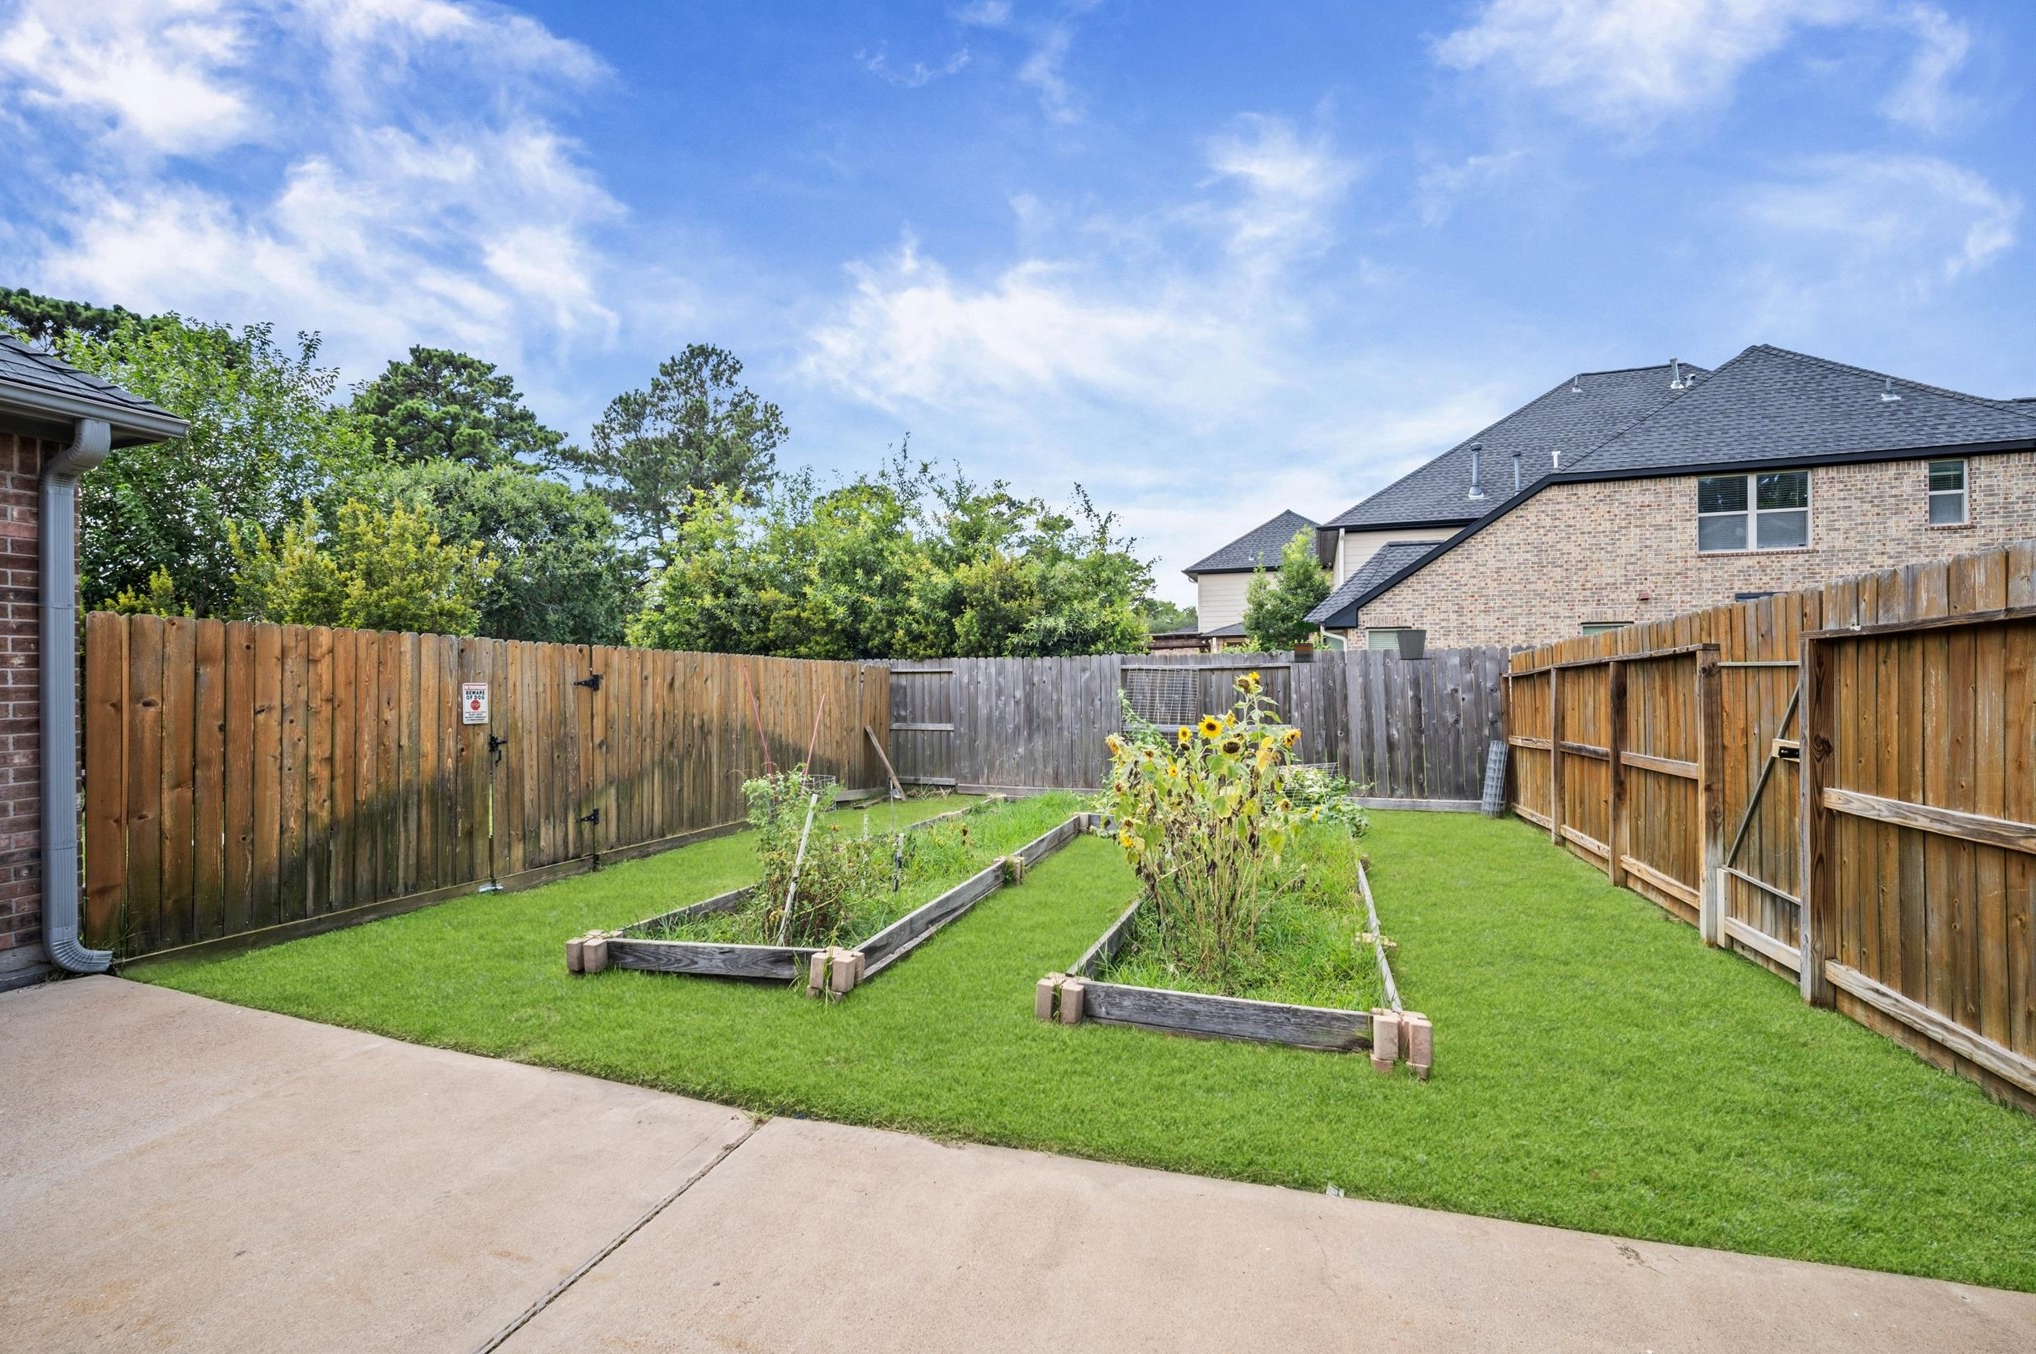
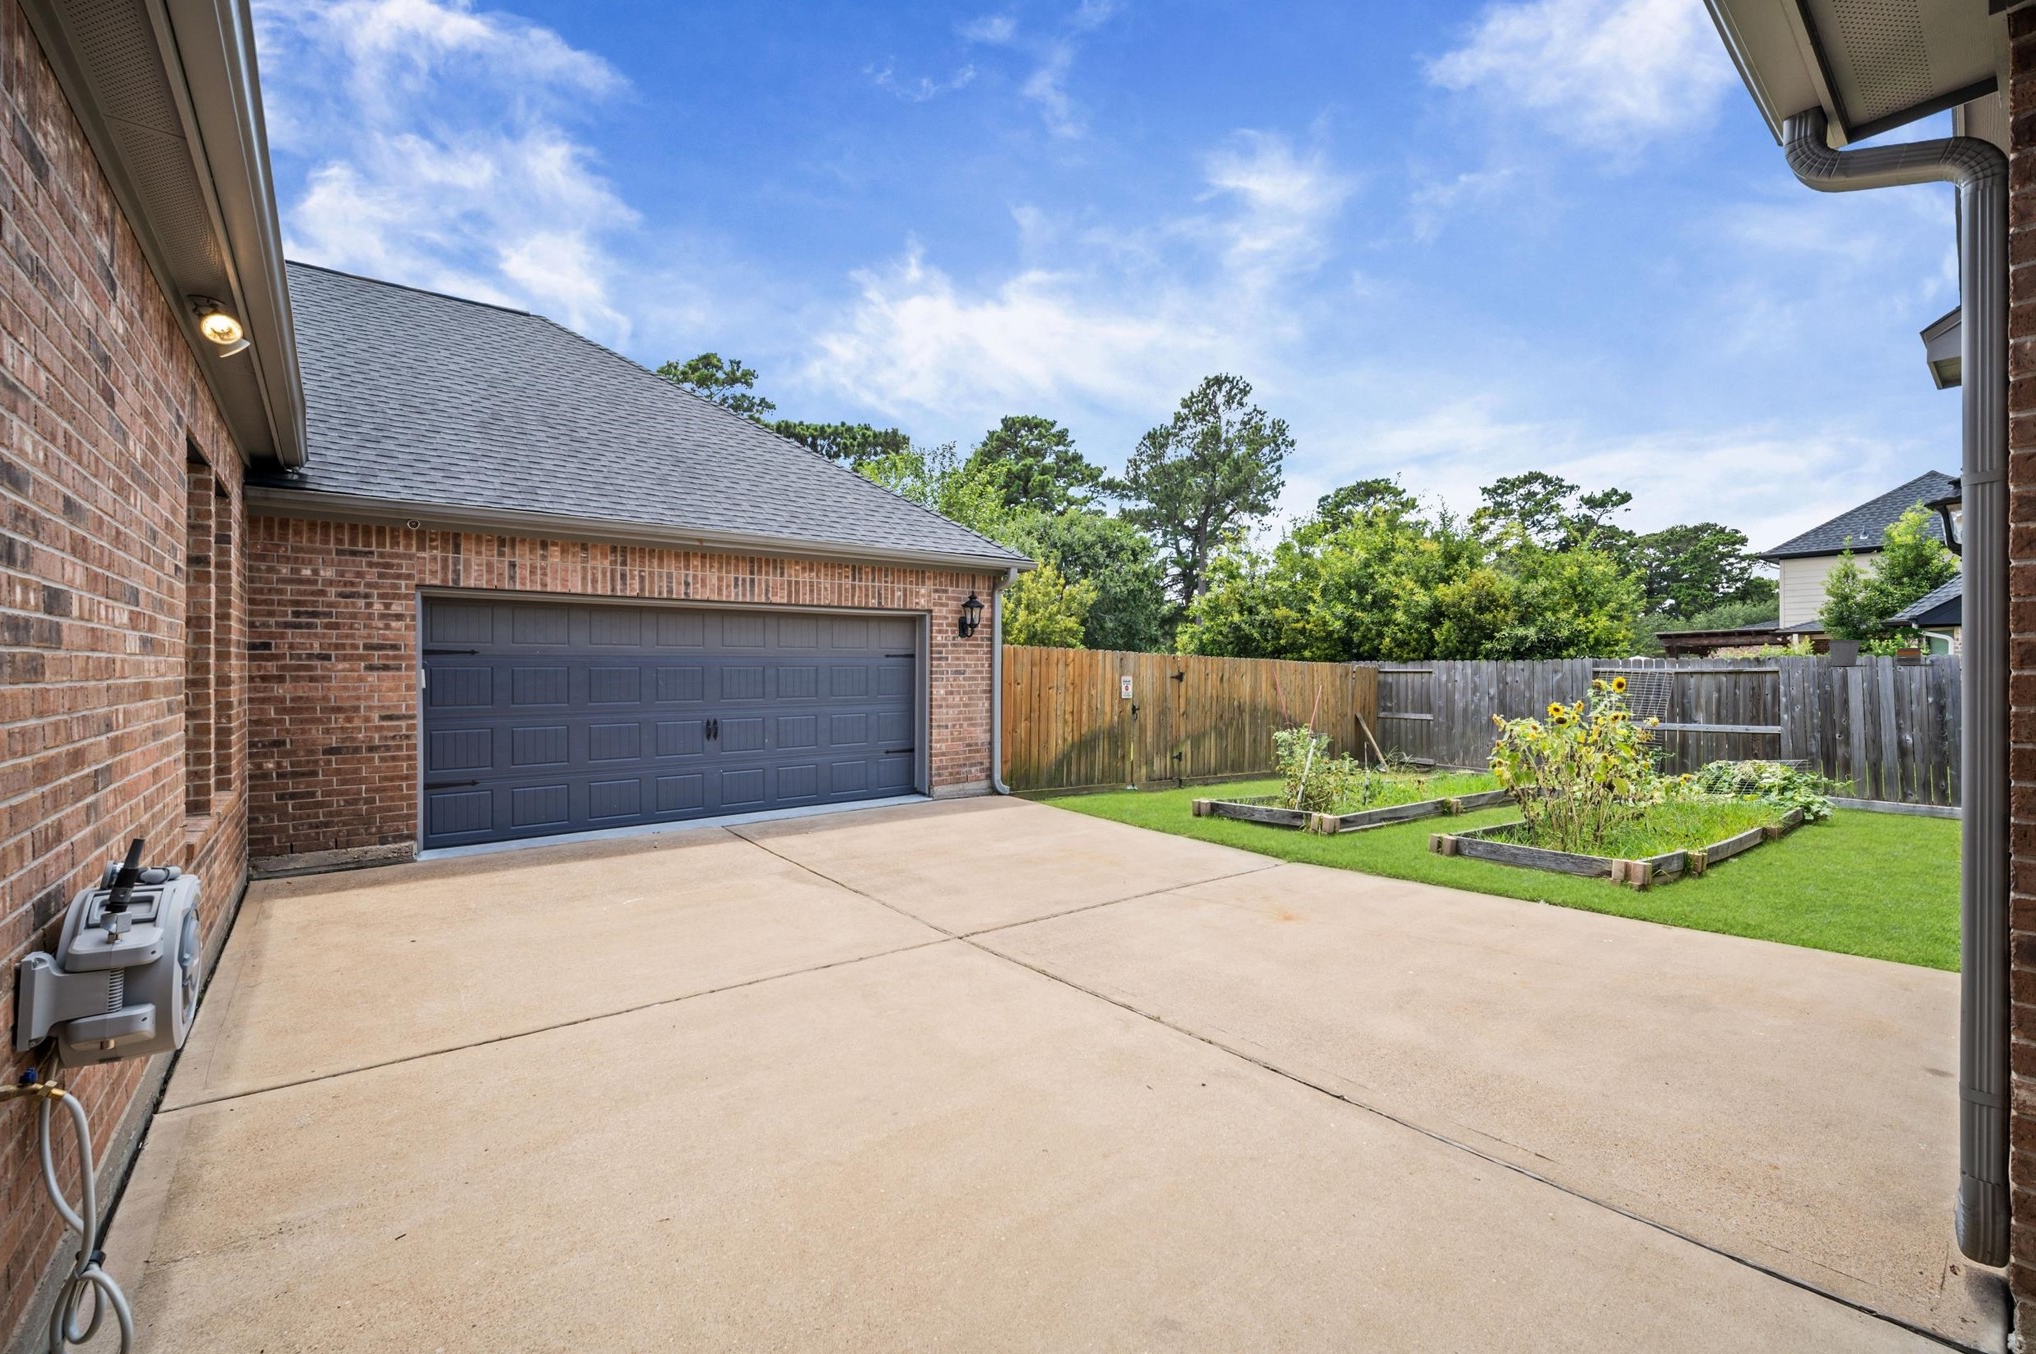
potted tree: present [1292,620,1318,662] -> present [1896,627,1926,665]

